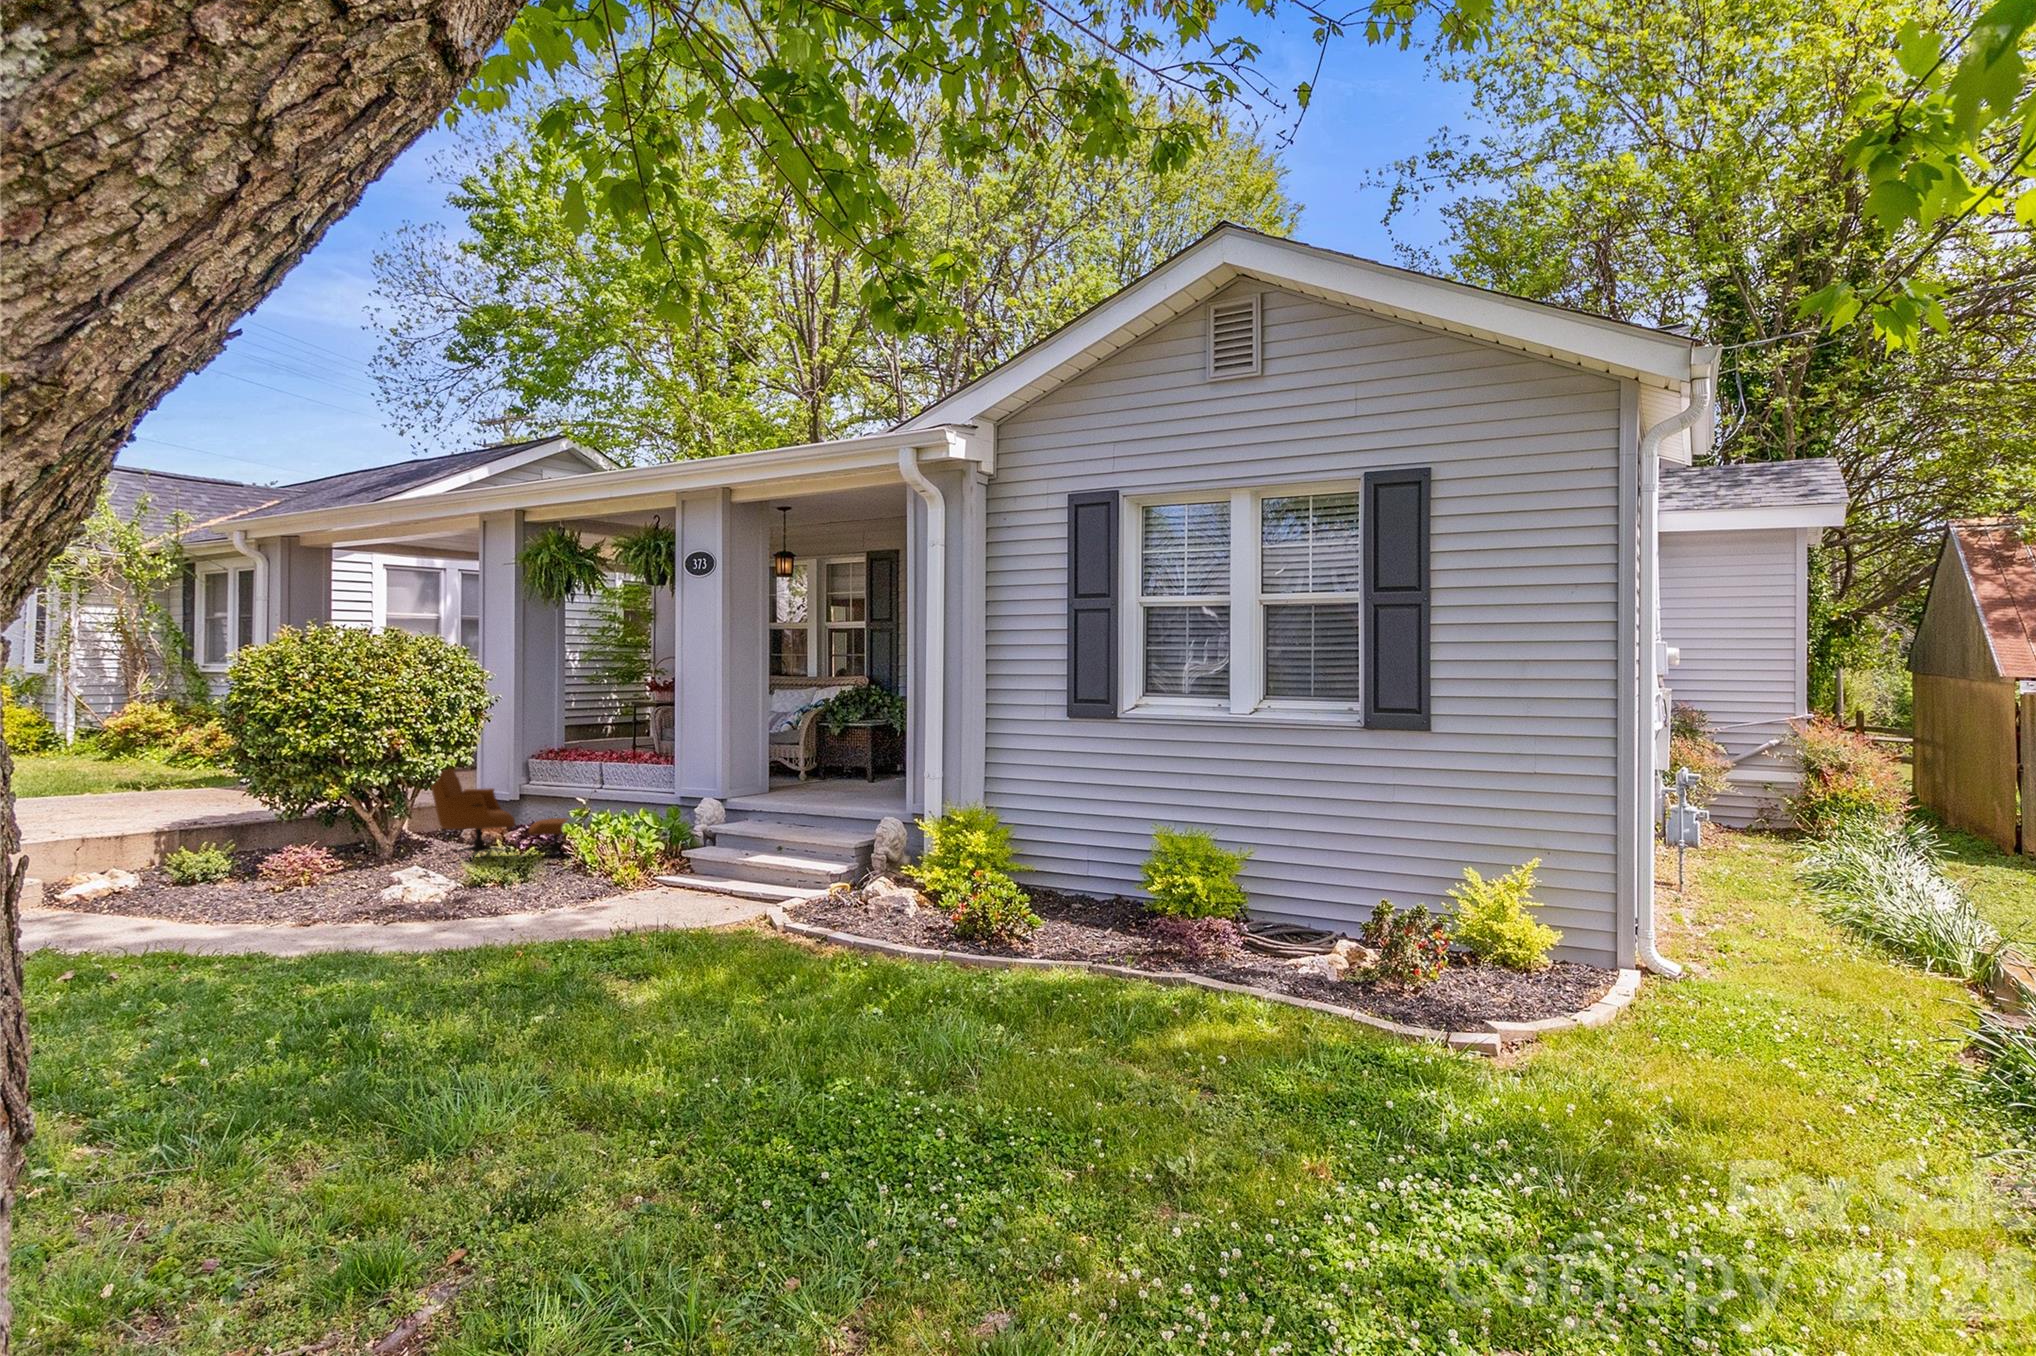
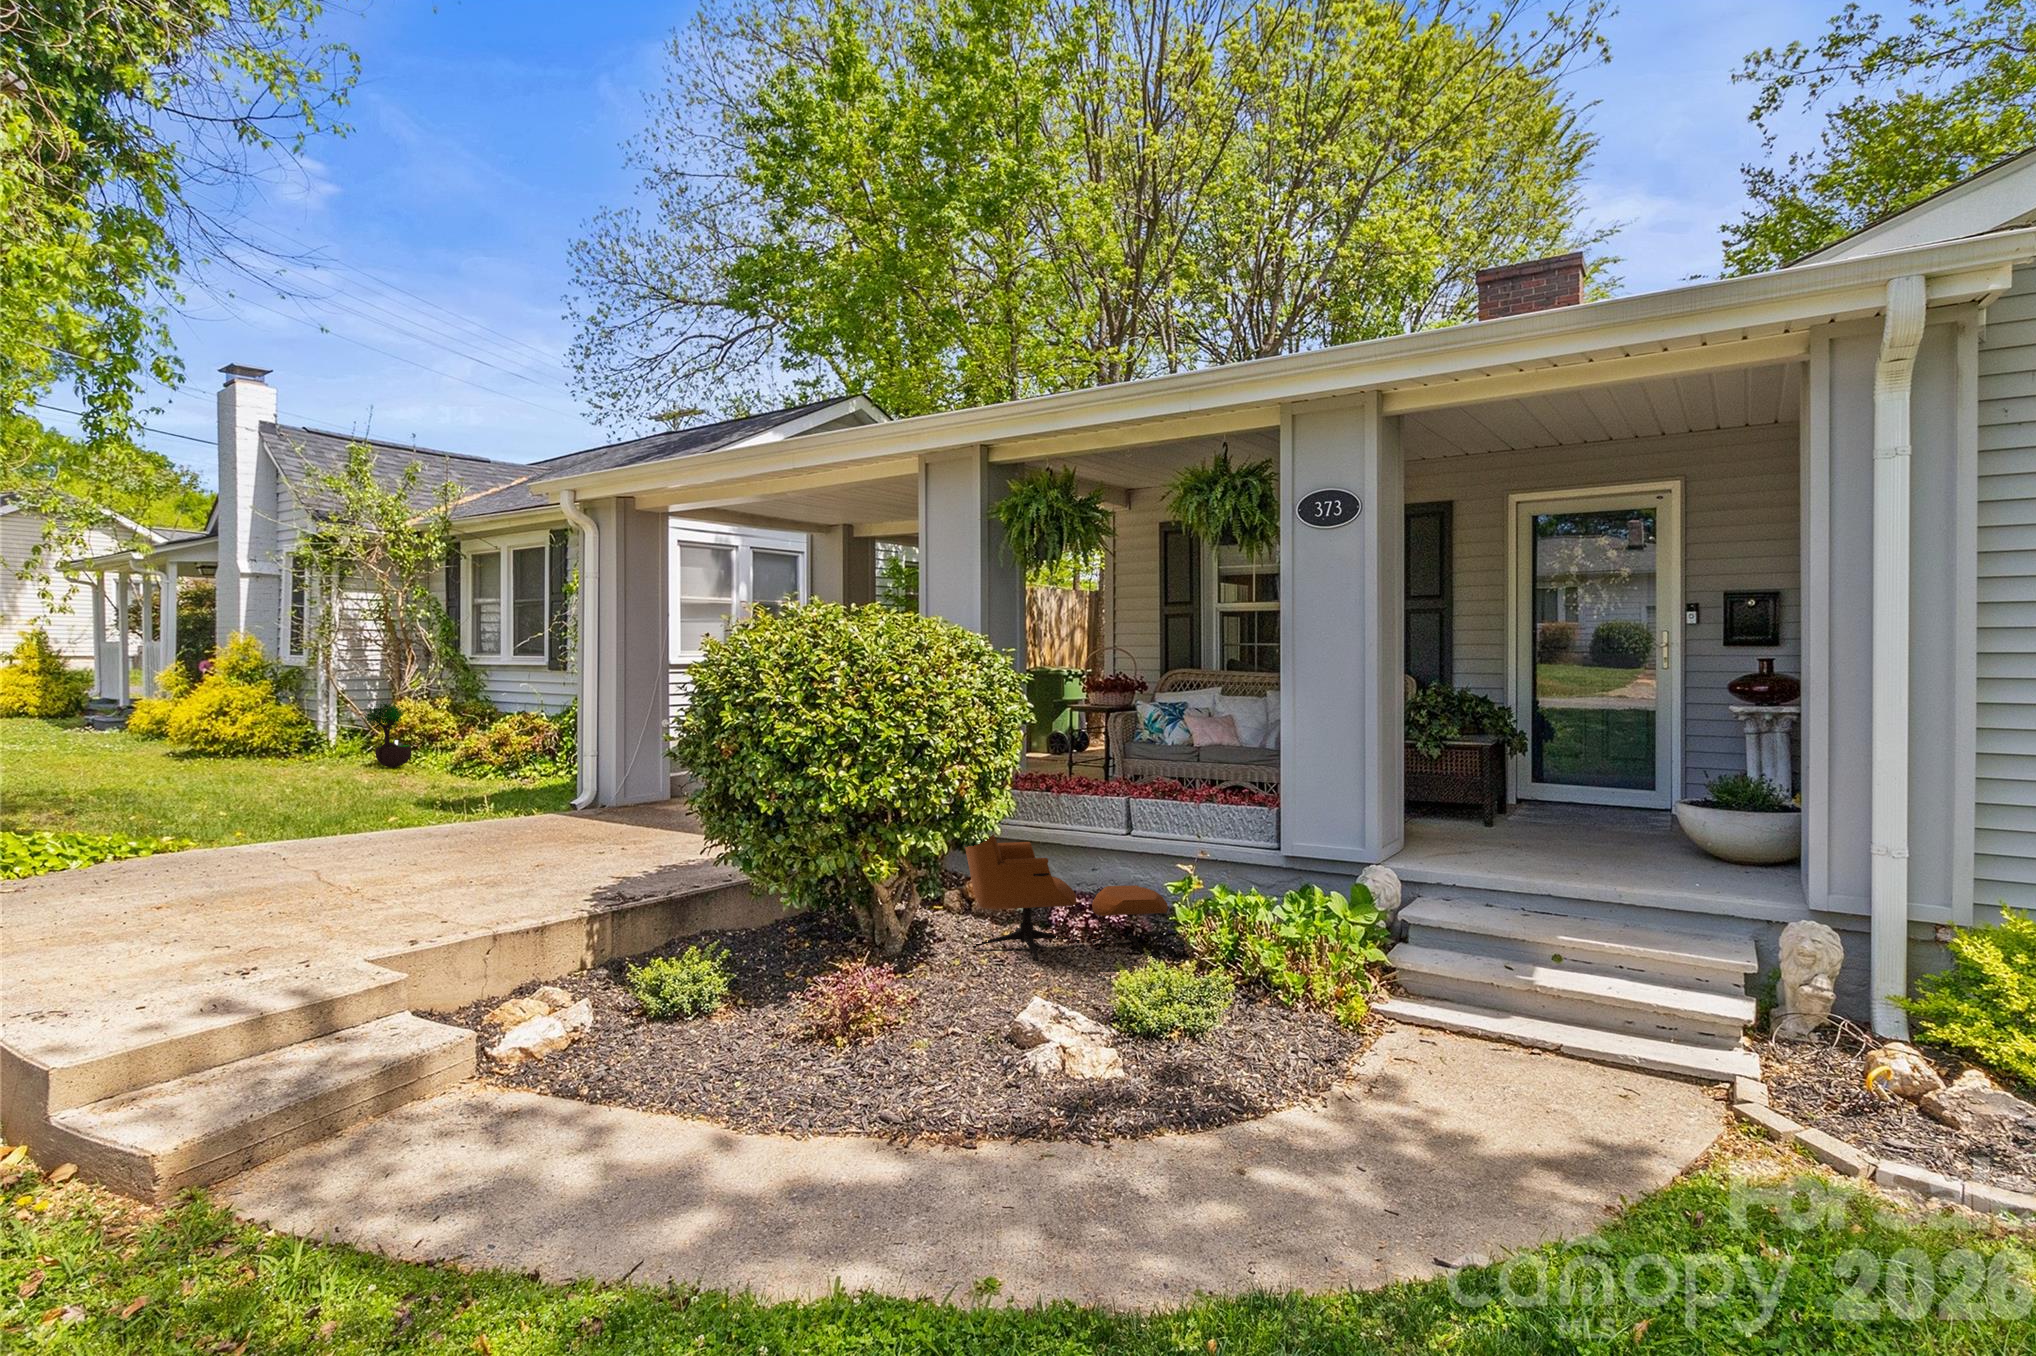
potted tree: none [85,700,135,762] -> present [362,700,411,767]

